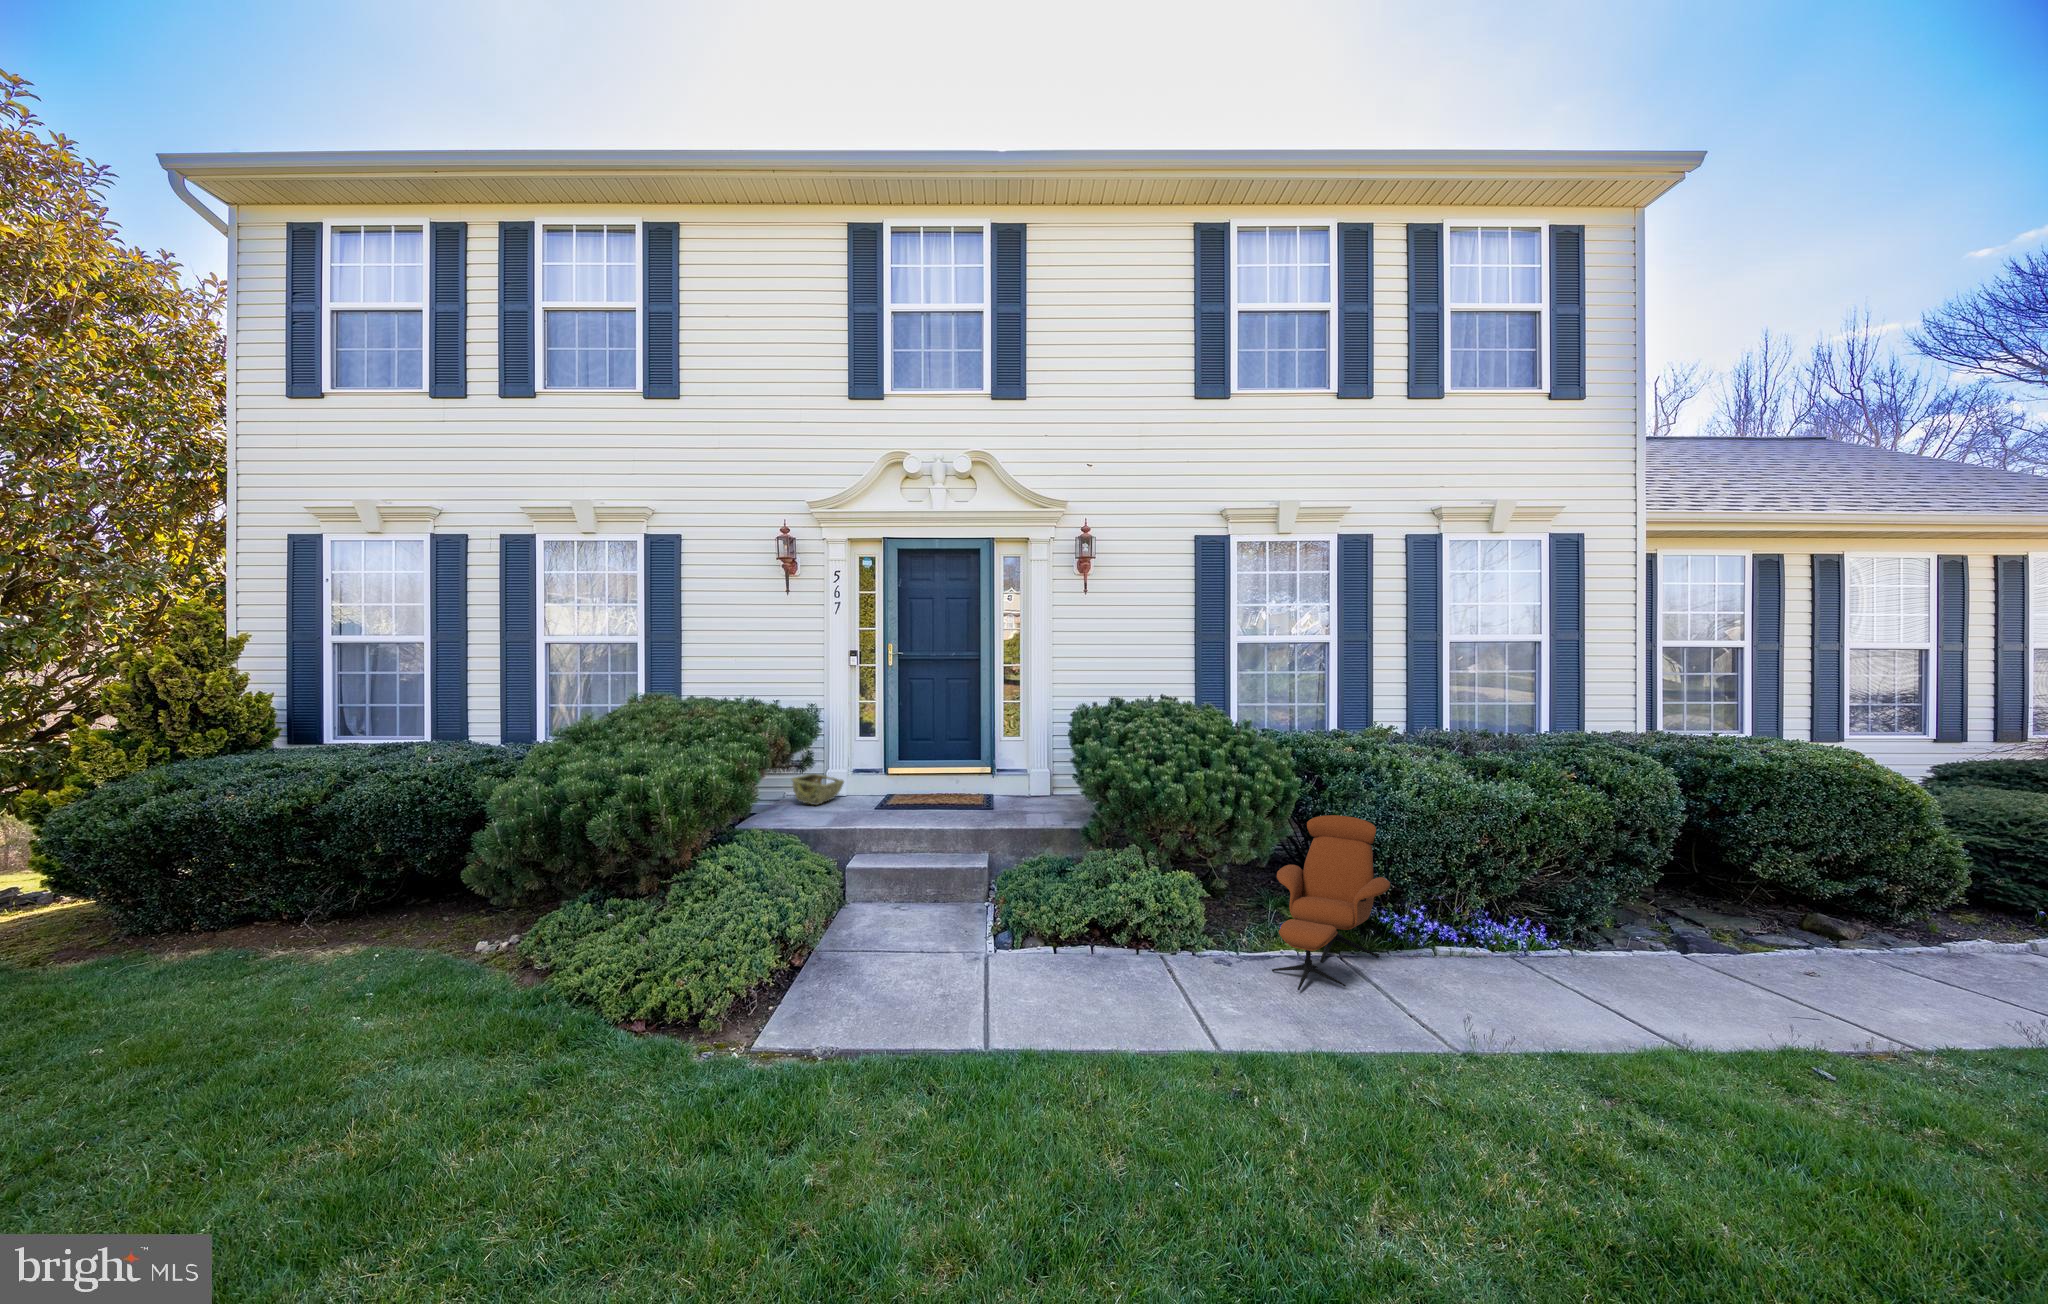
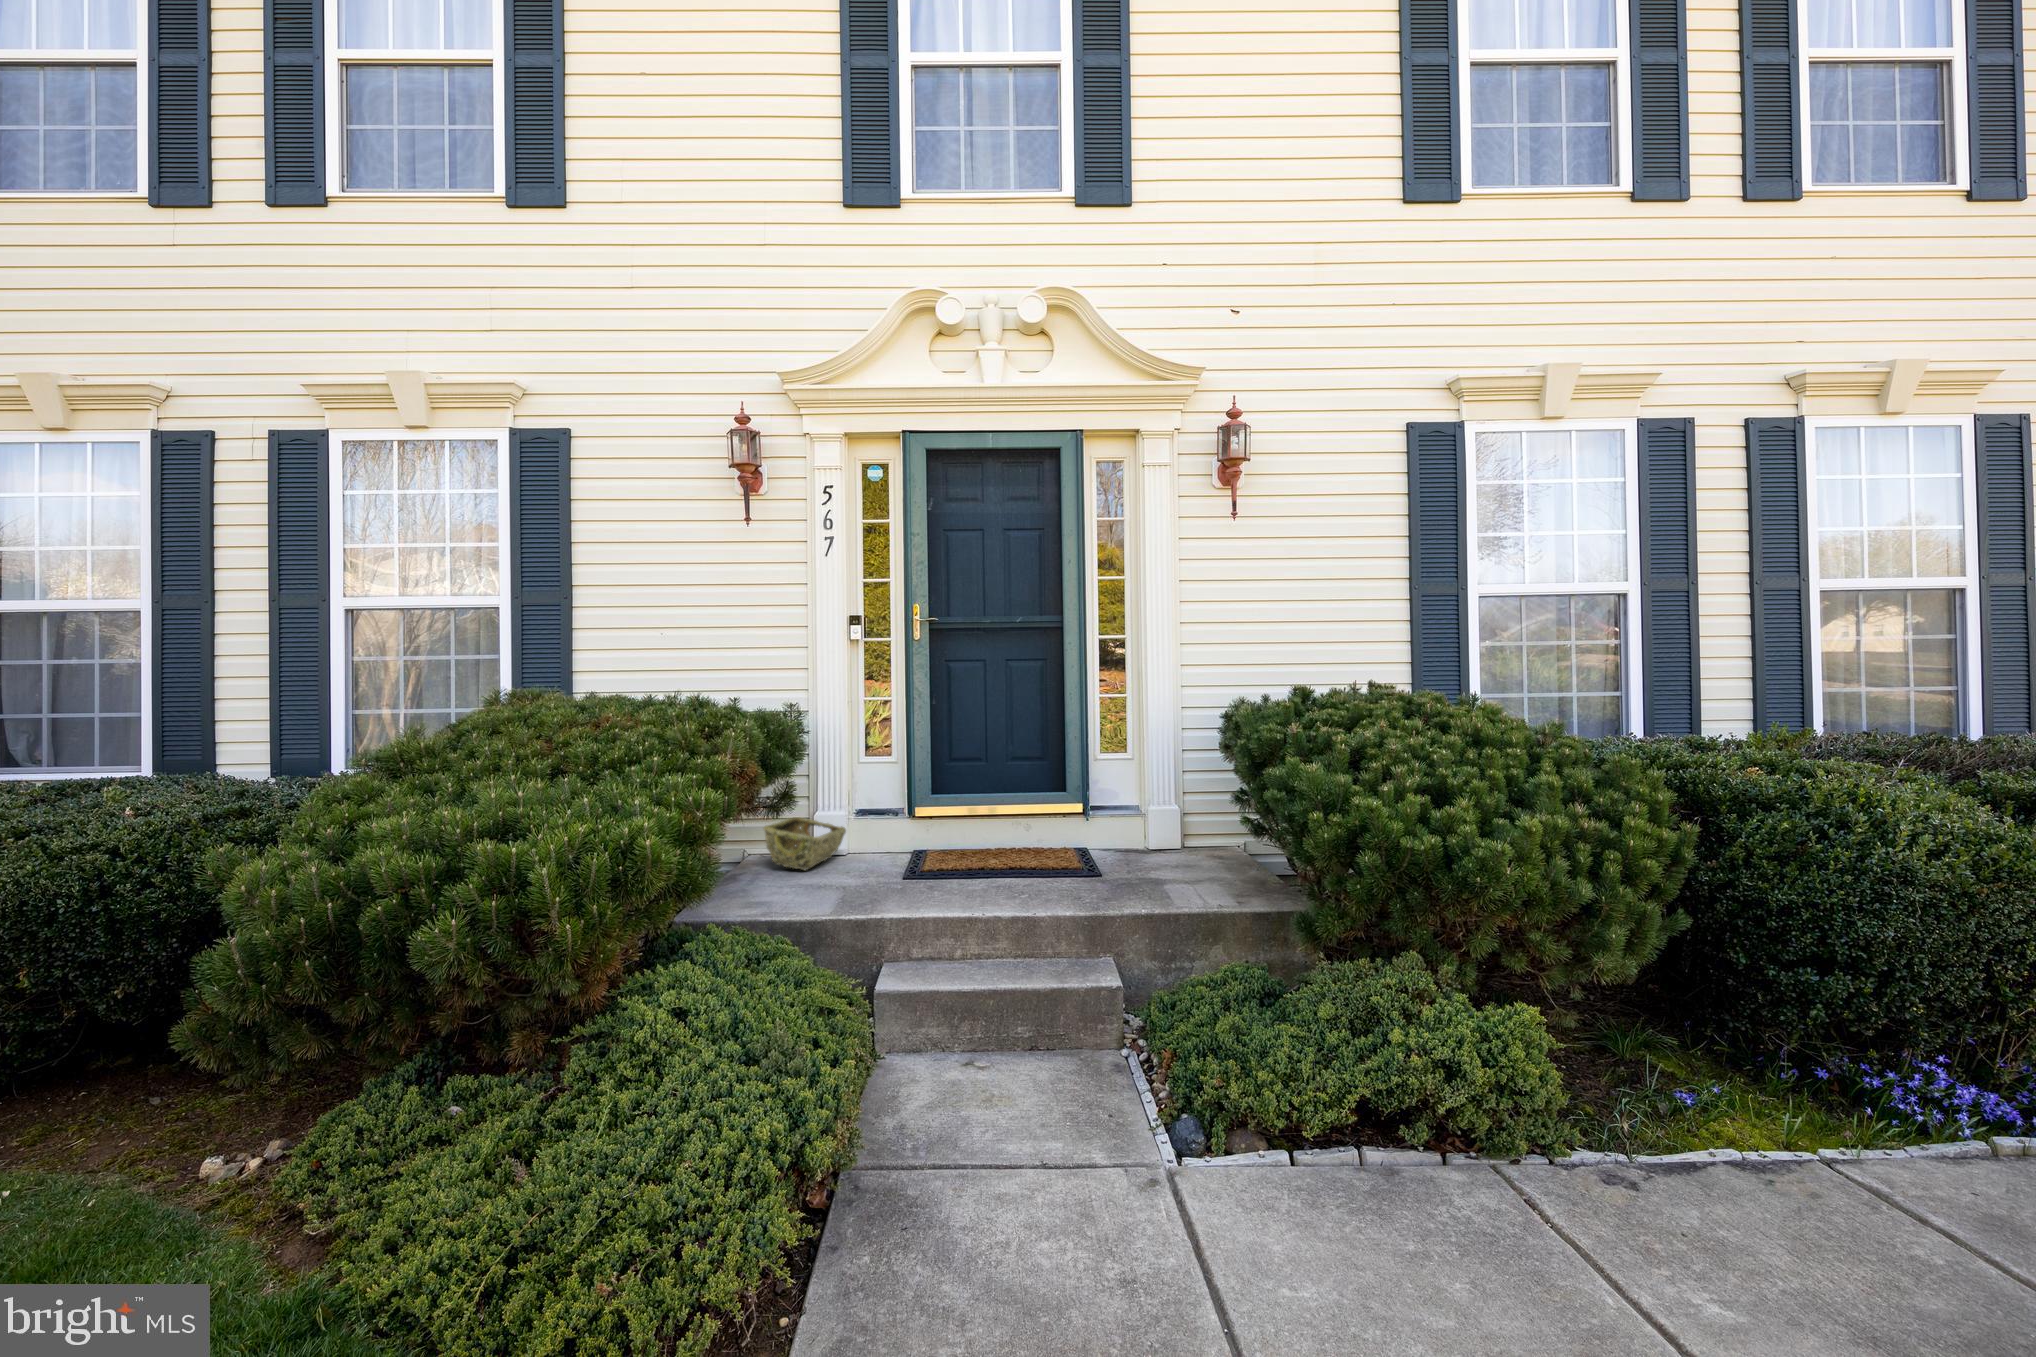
lounge chair: present [1272,815,1390,990] -> none [1679,892,1925,1253]

